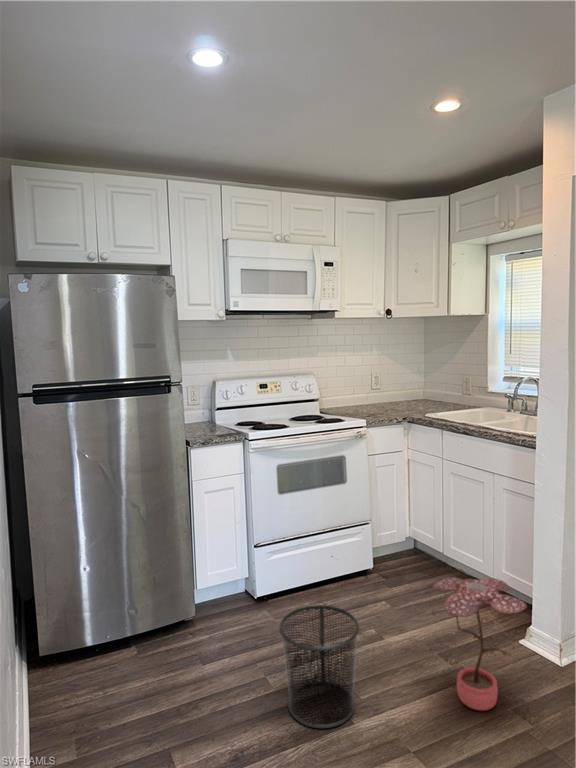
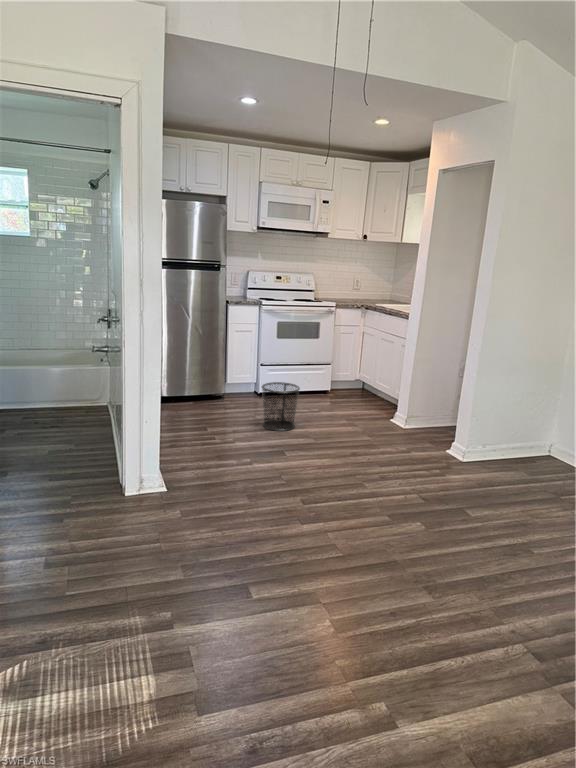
potted plant: present [433,577,527,710] -> none [339,375,378,435]

